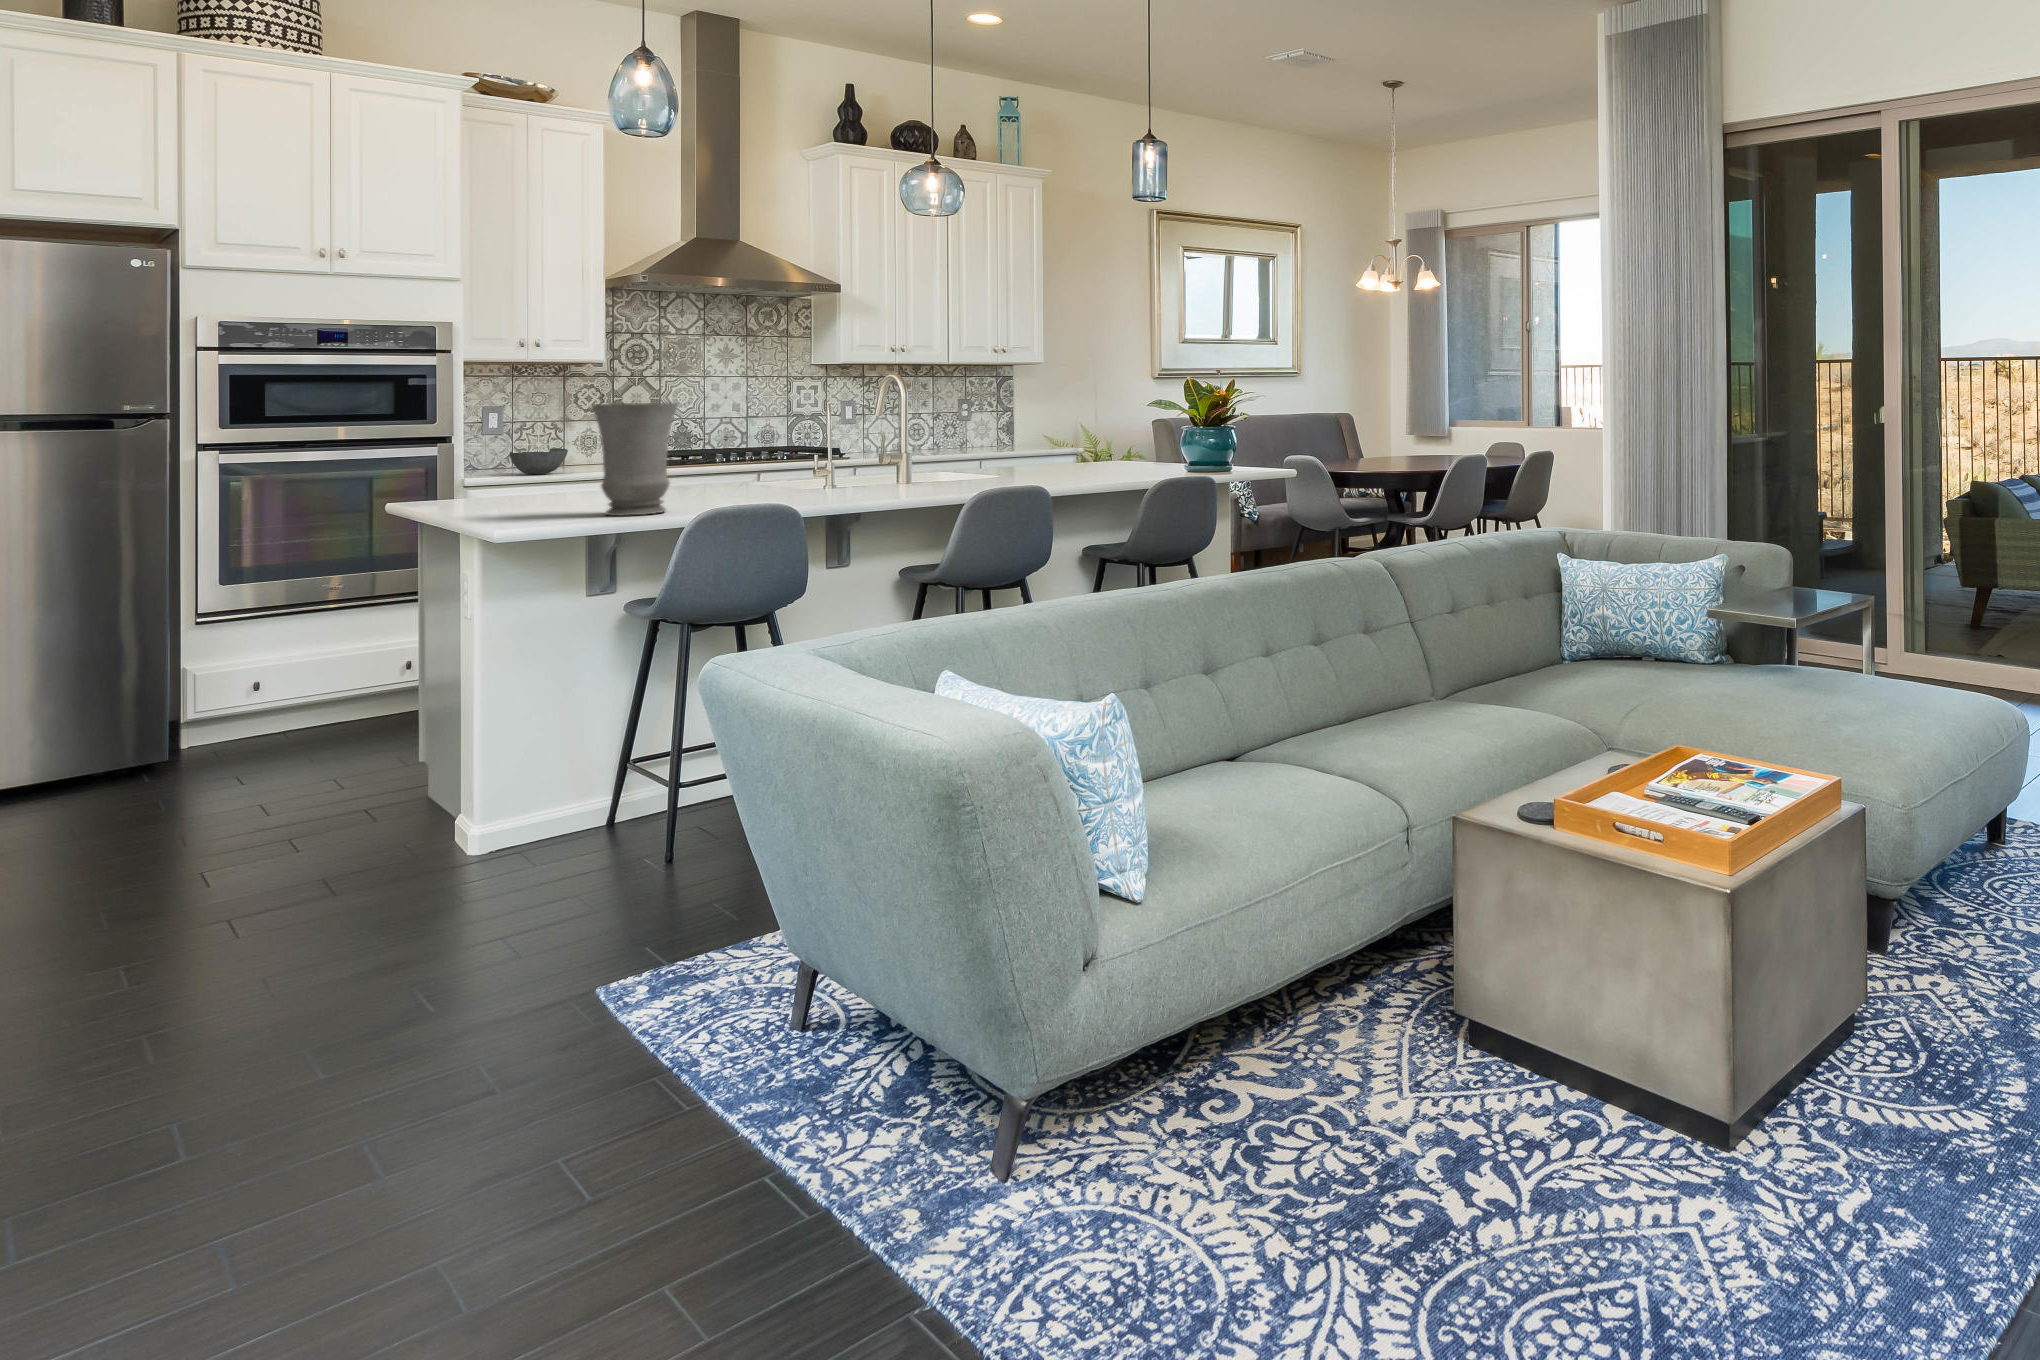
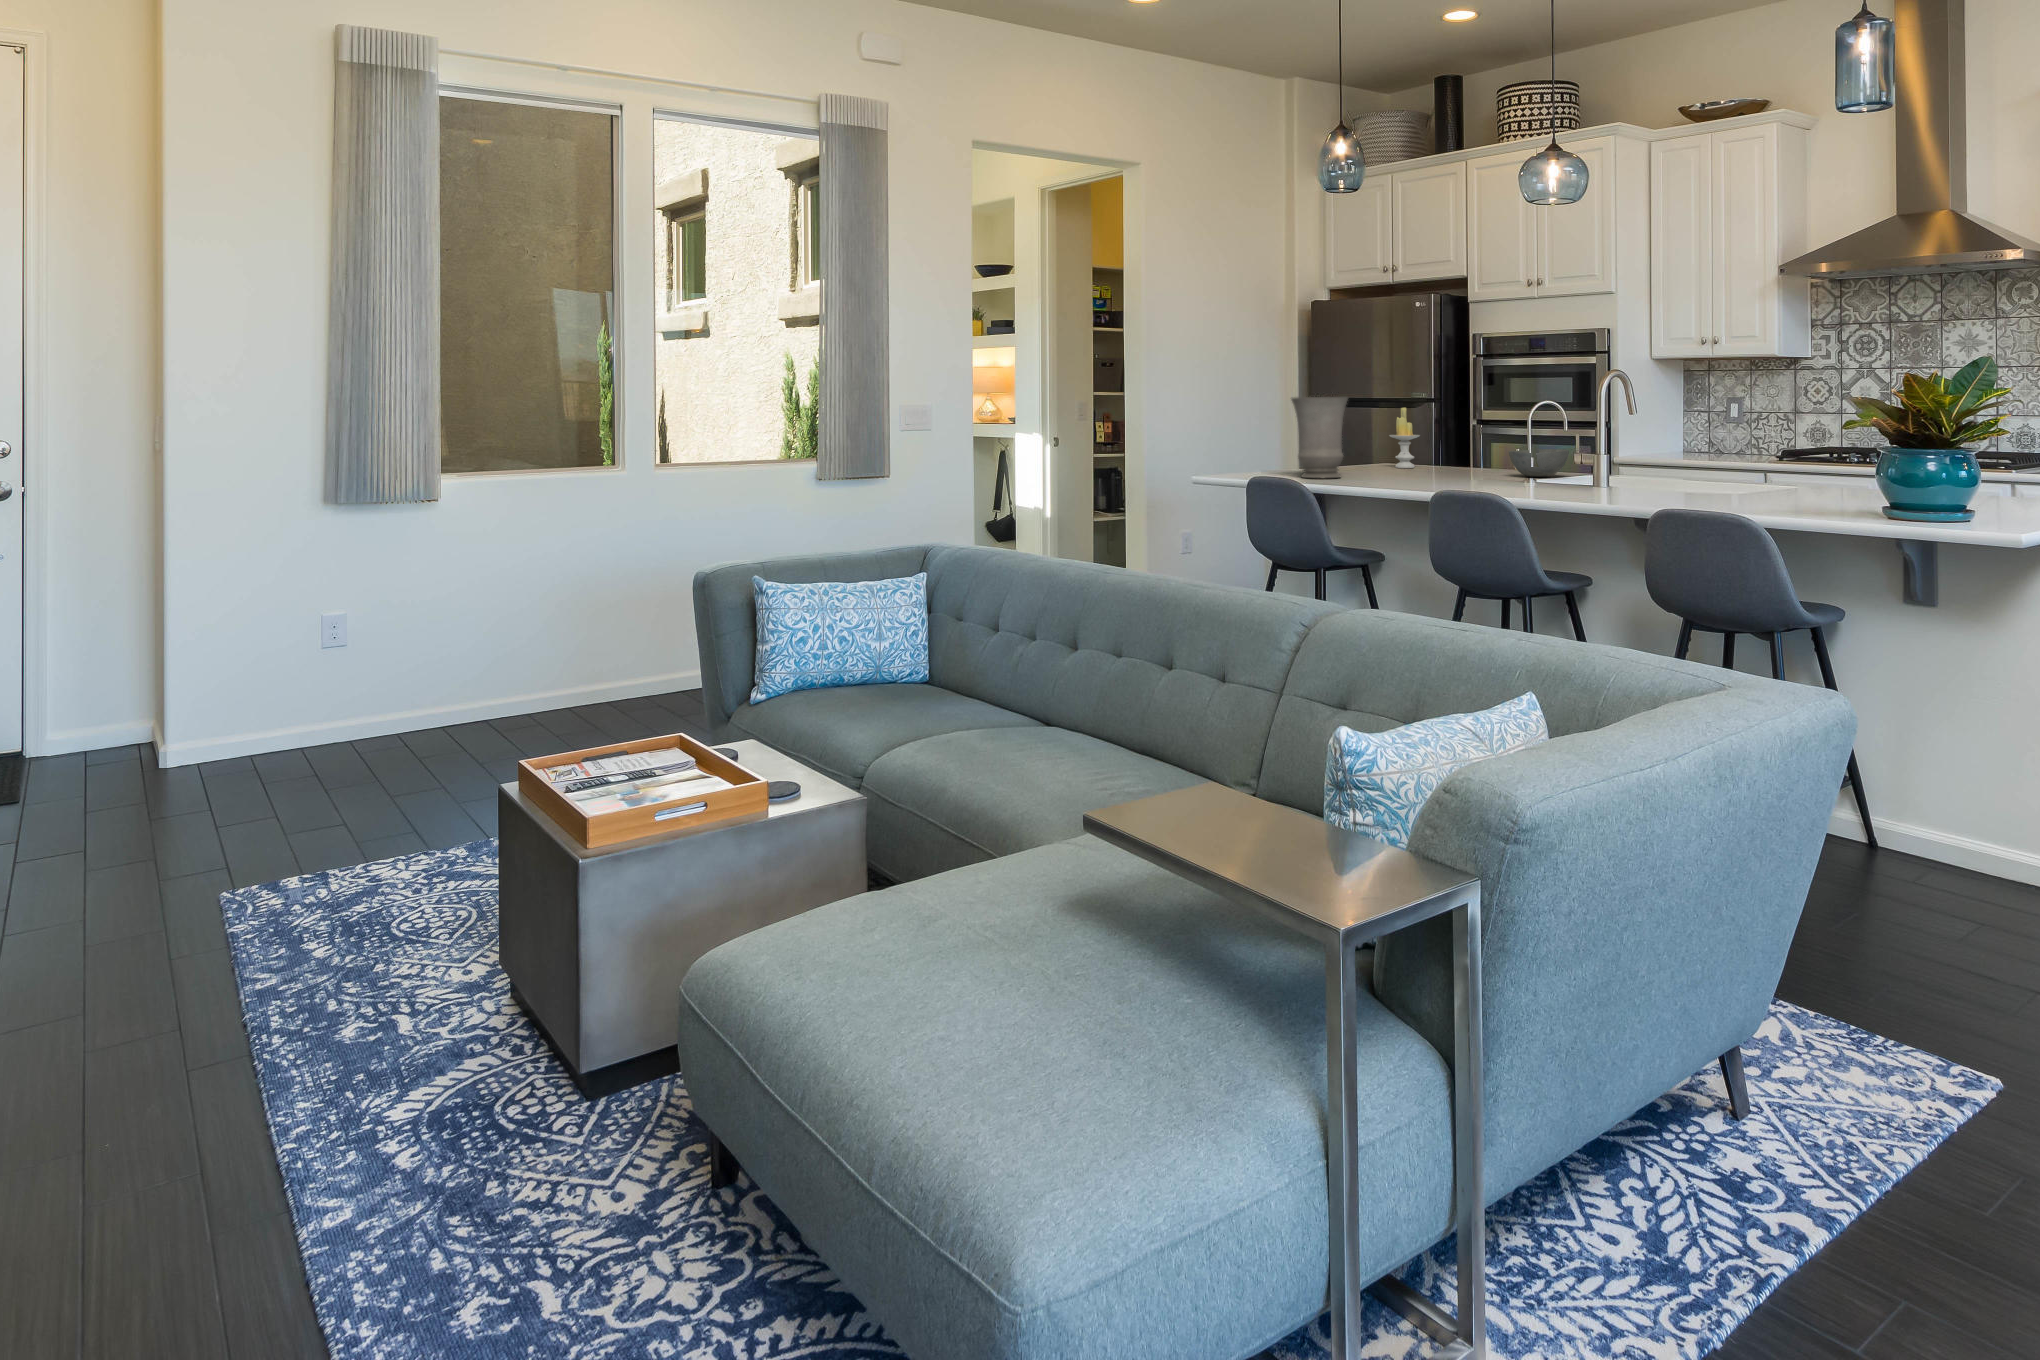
candle: none [461,421,511,506] -> present [1389,408,1420,468]
bowl: present [510,449,568,475] -> present [1509,449,1569,477]

